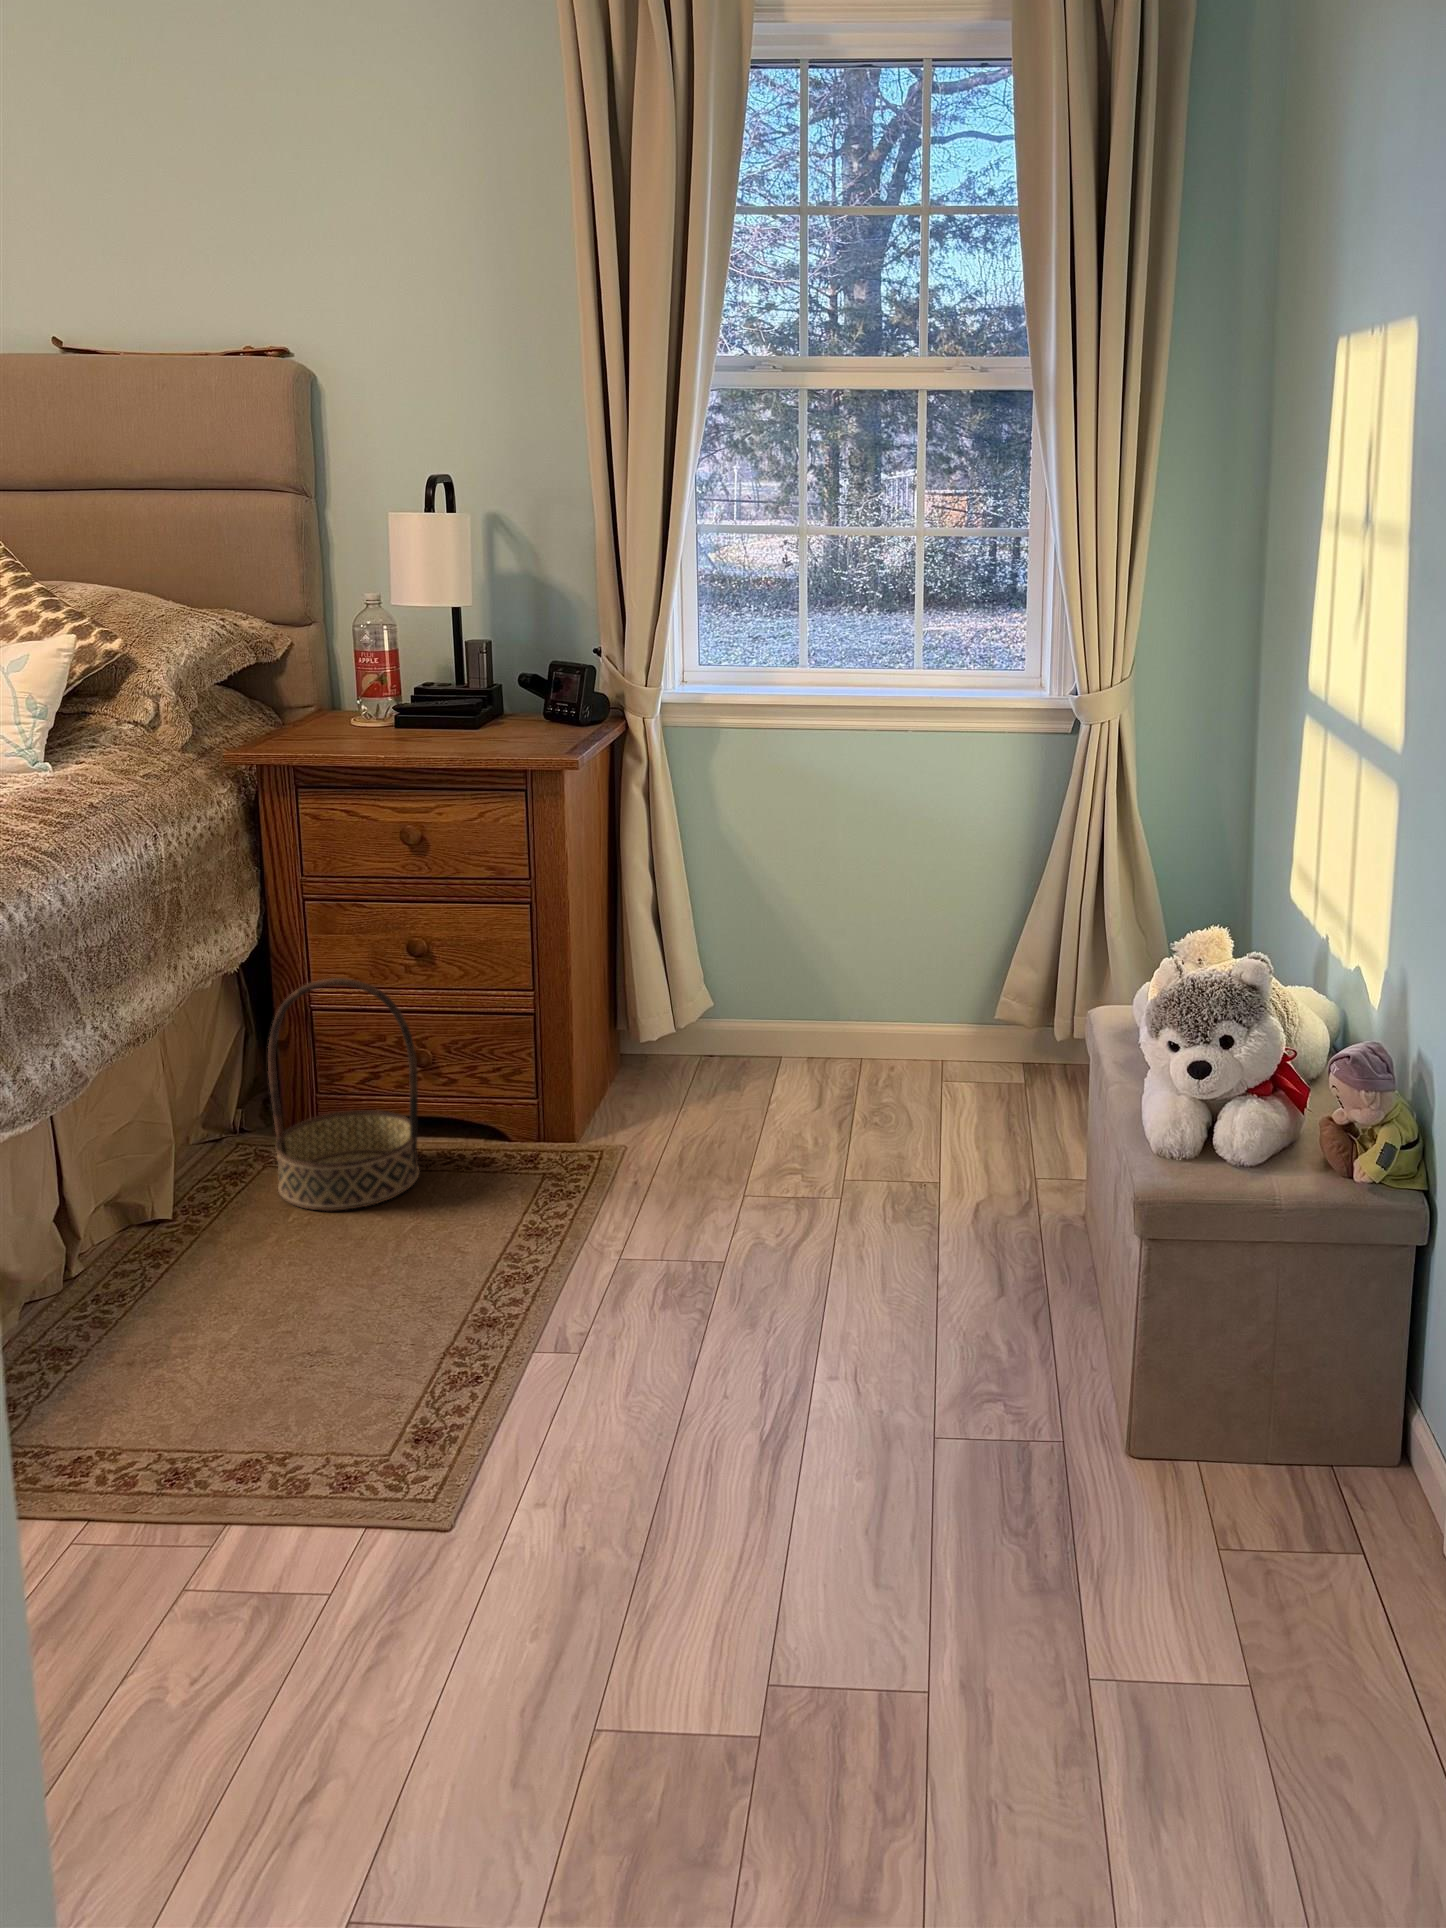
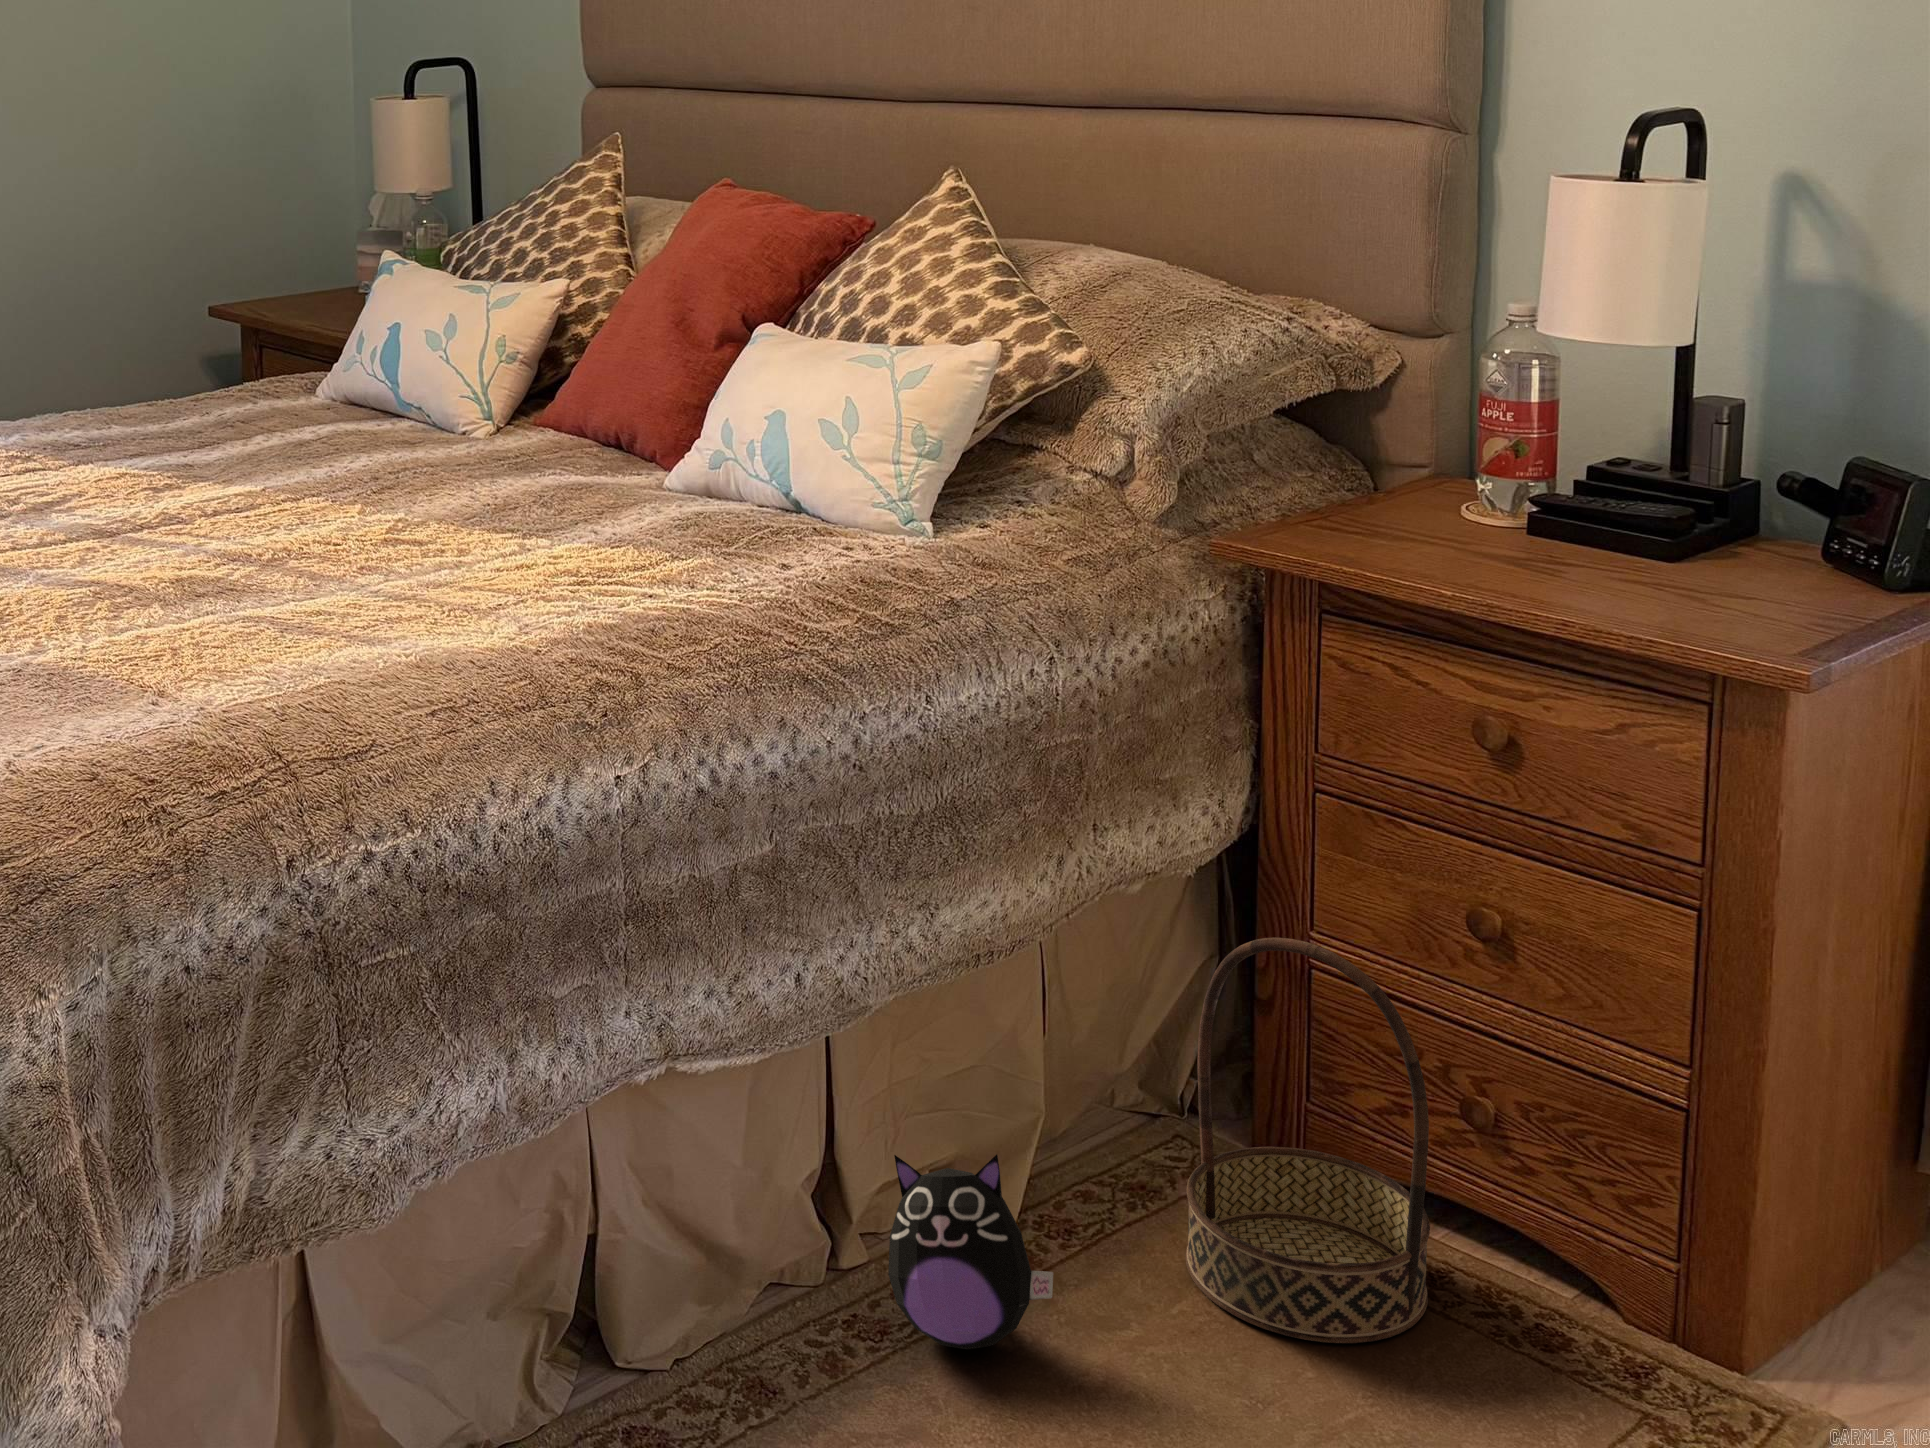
plush toy: none [106,1155,225,1288] -> present [888,1155,1053,1349]

